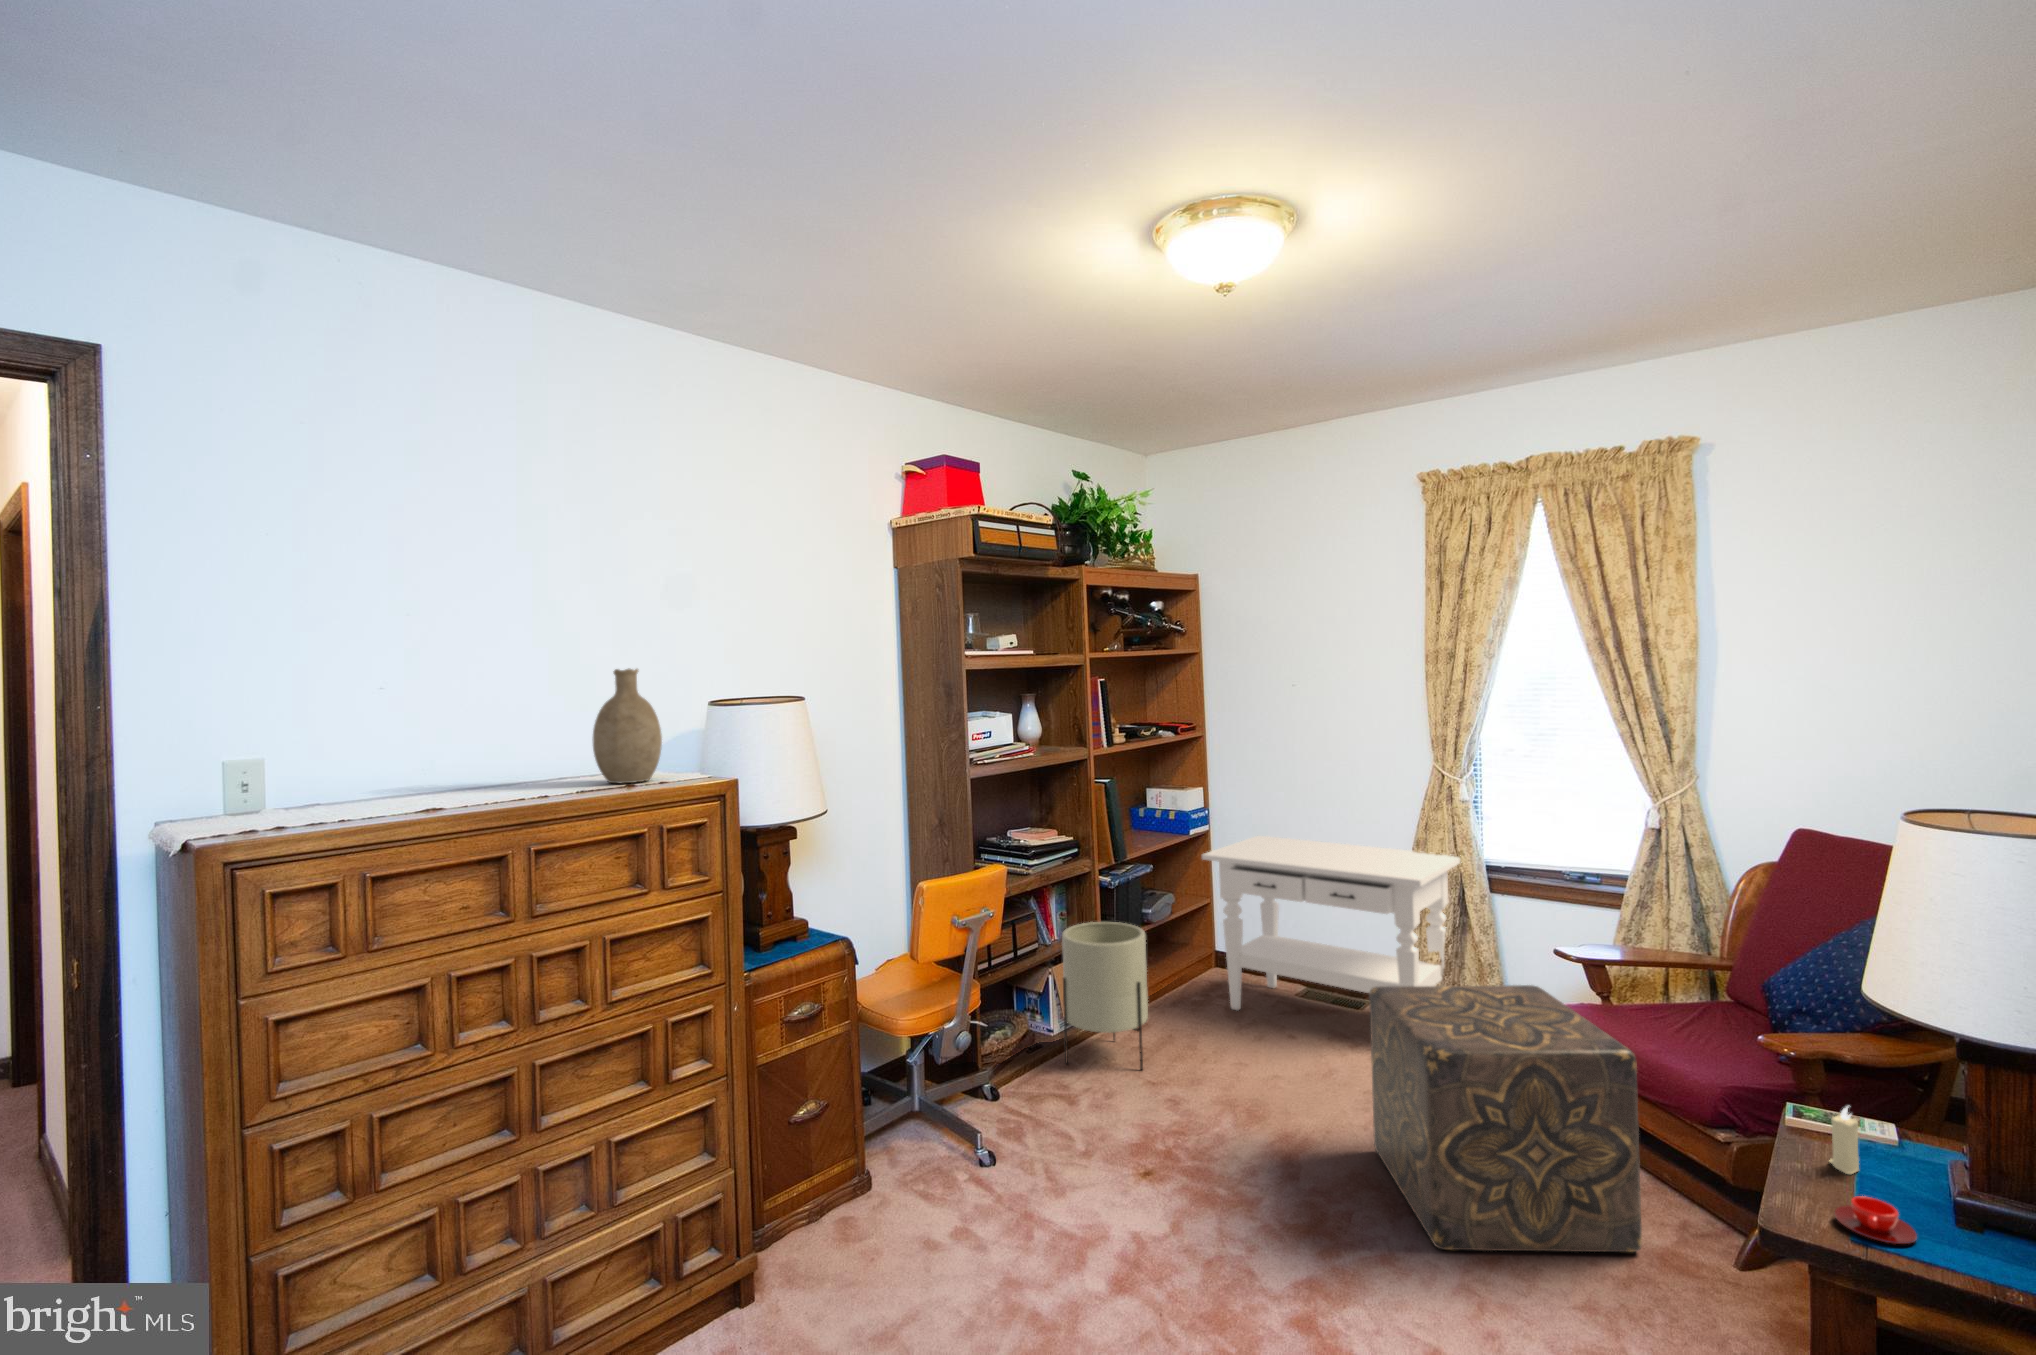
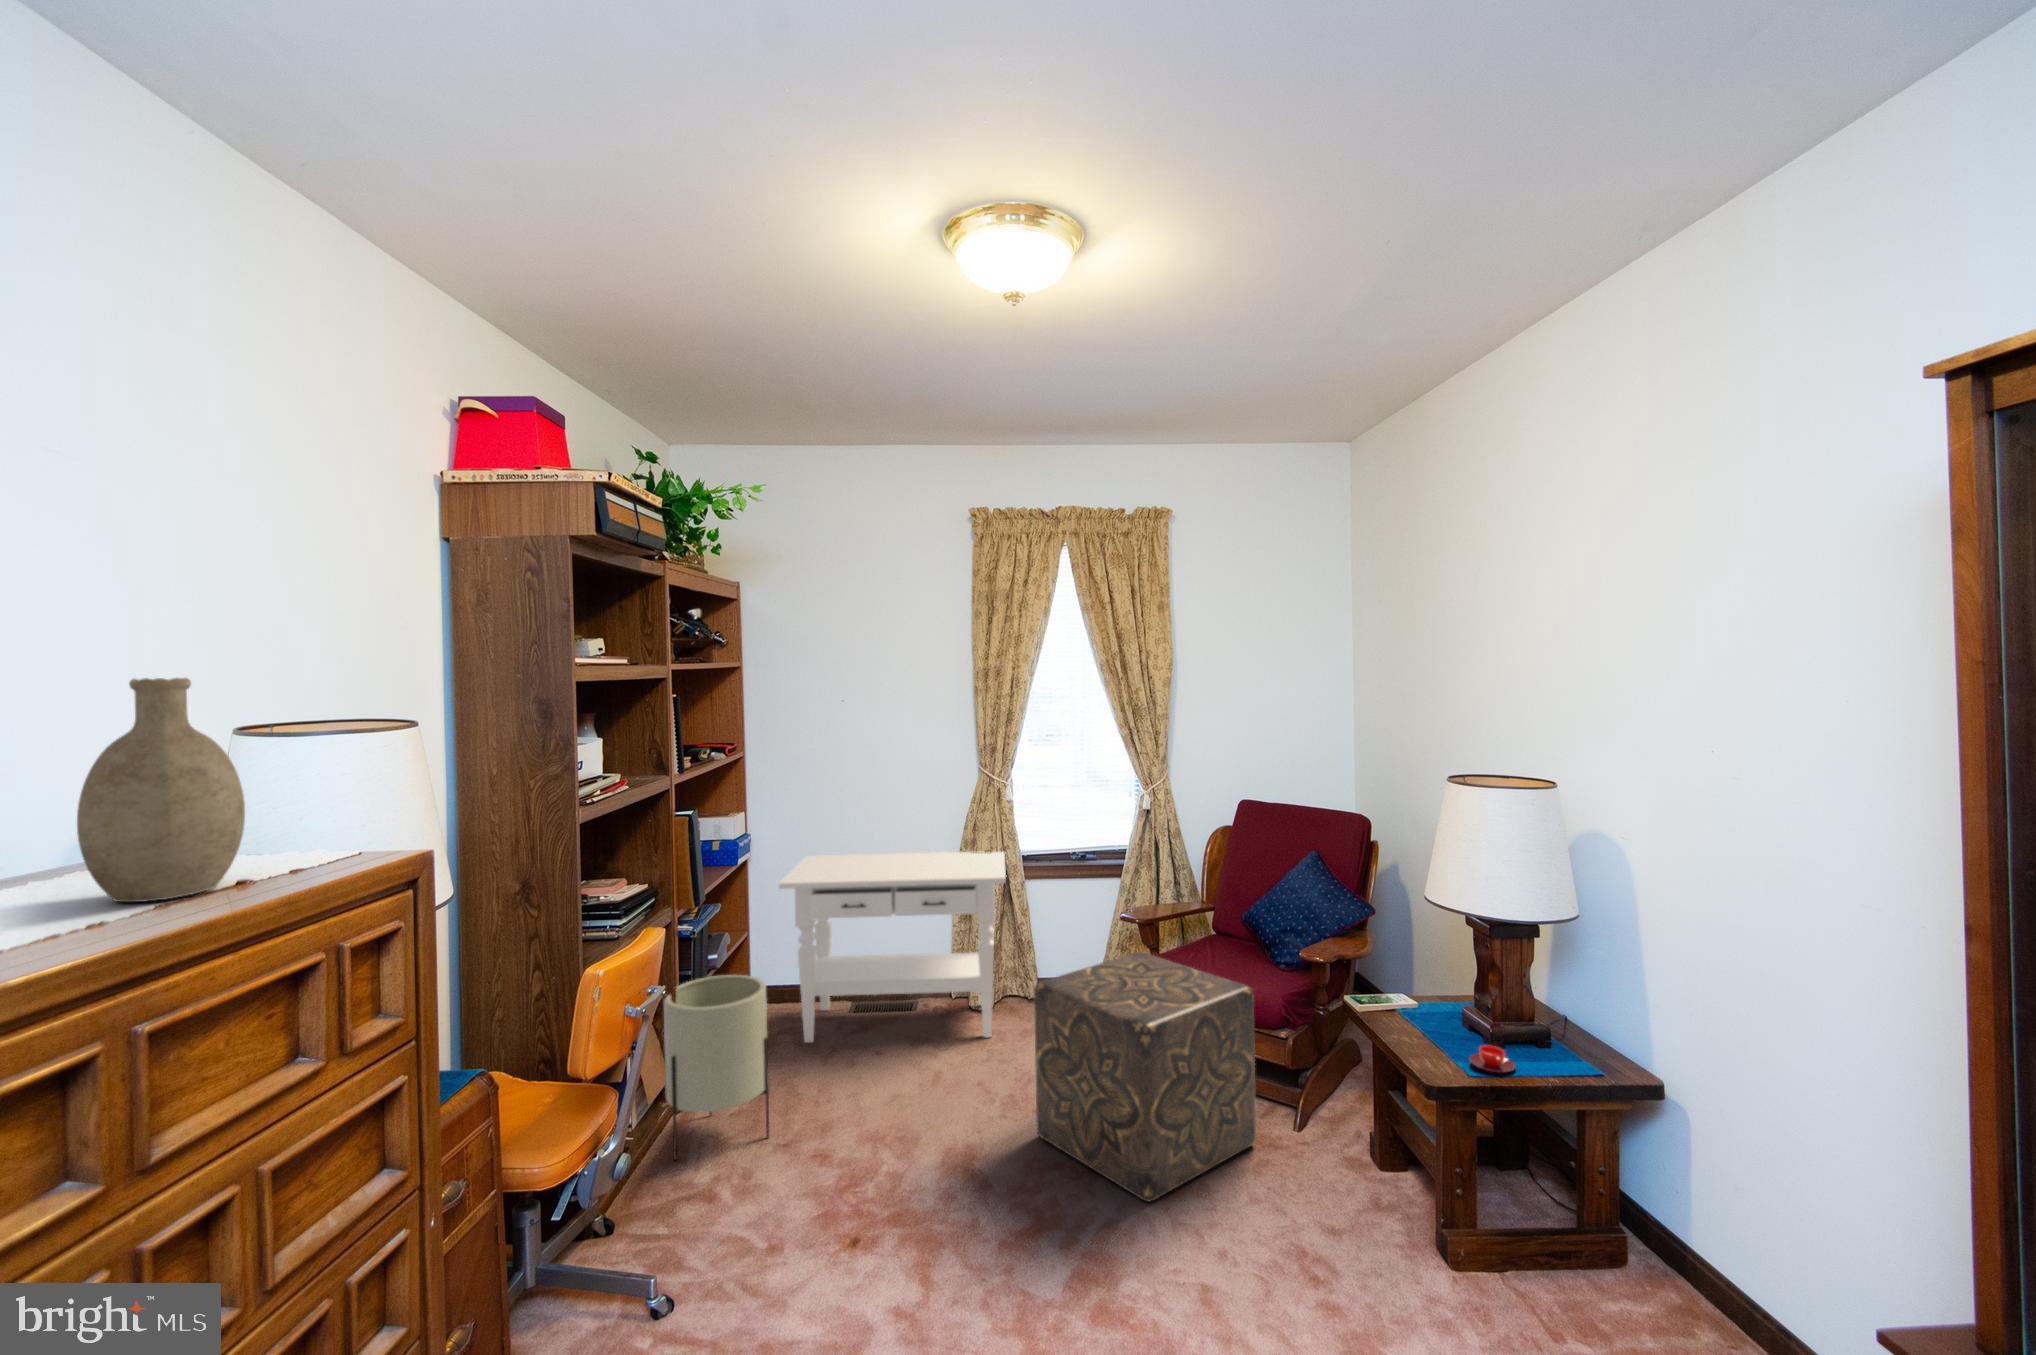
candle: present [1830,1106,1859,1174] -> none [1419,988,1438,1036]

